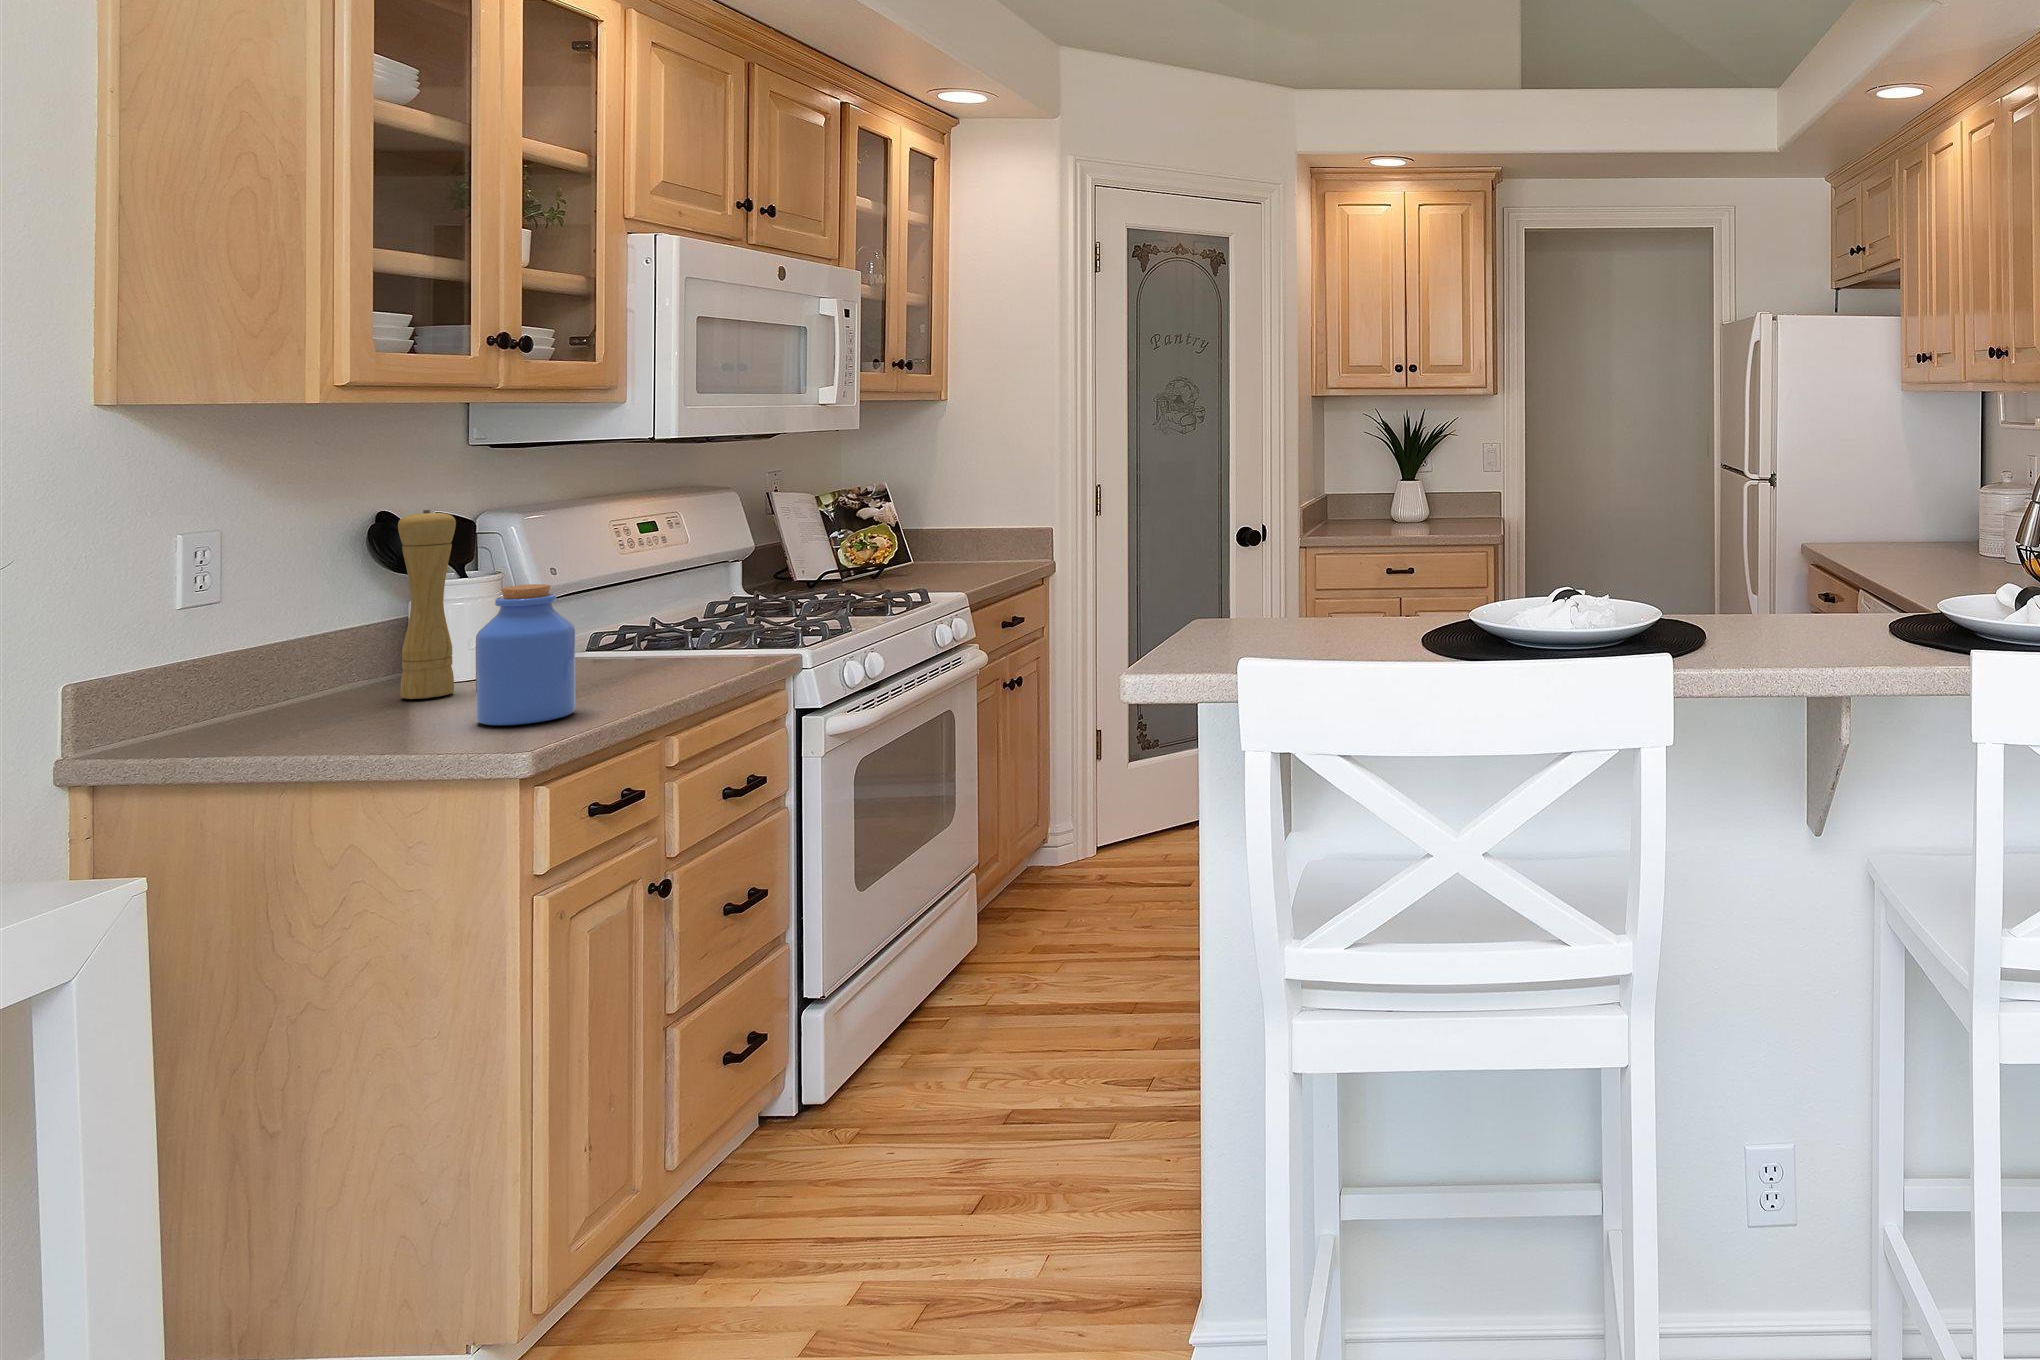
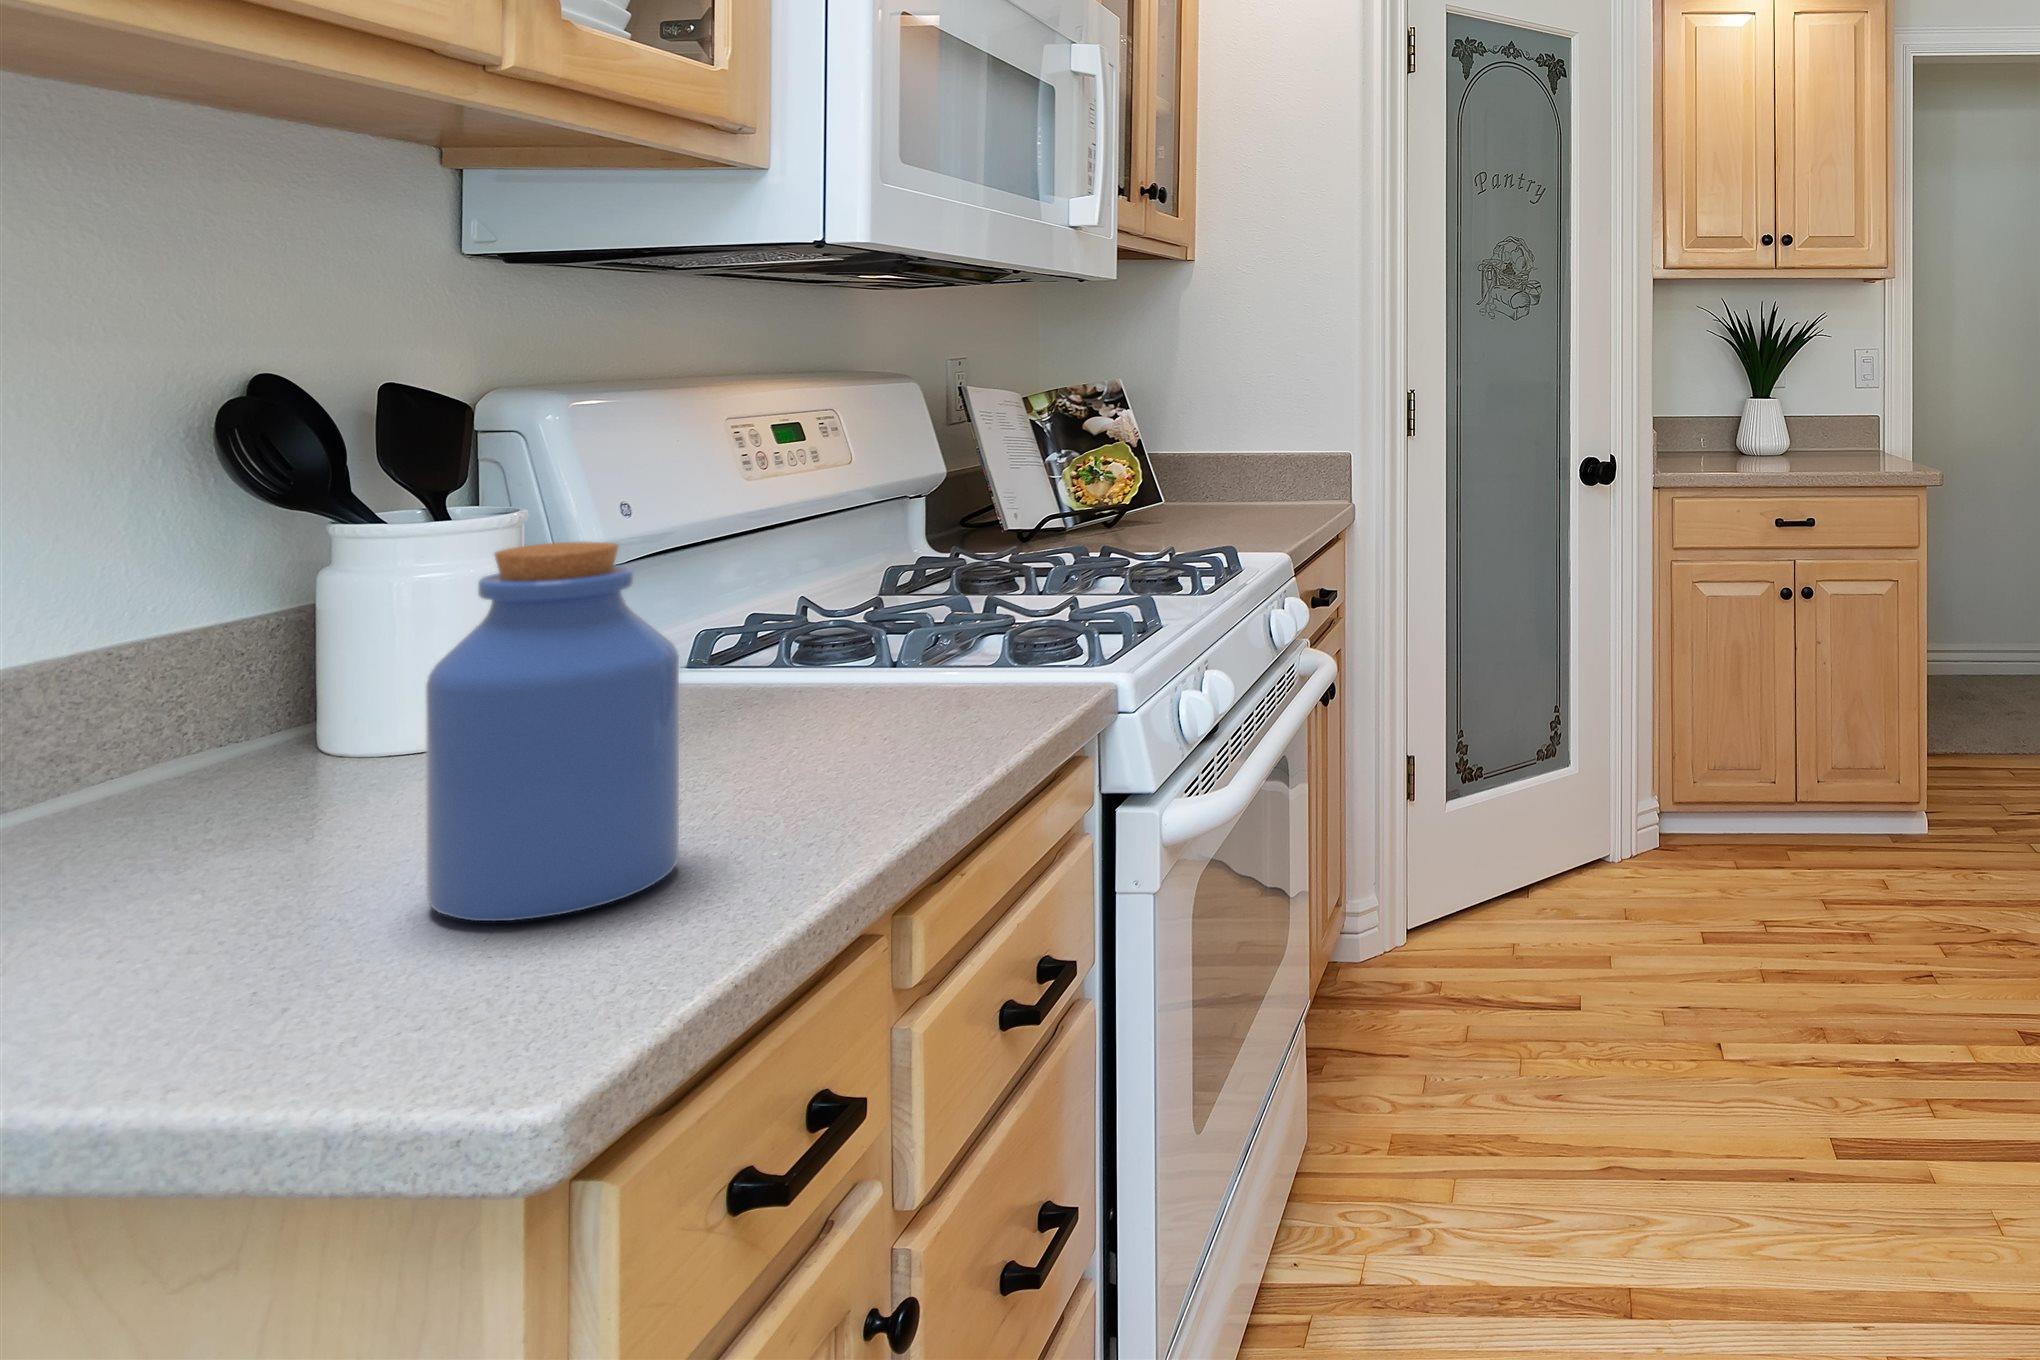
pepper mill: present [398,510,456,699] -> none [268,363,406,808]

